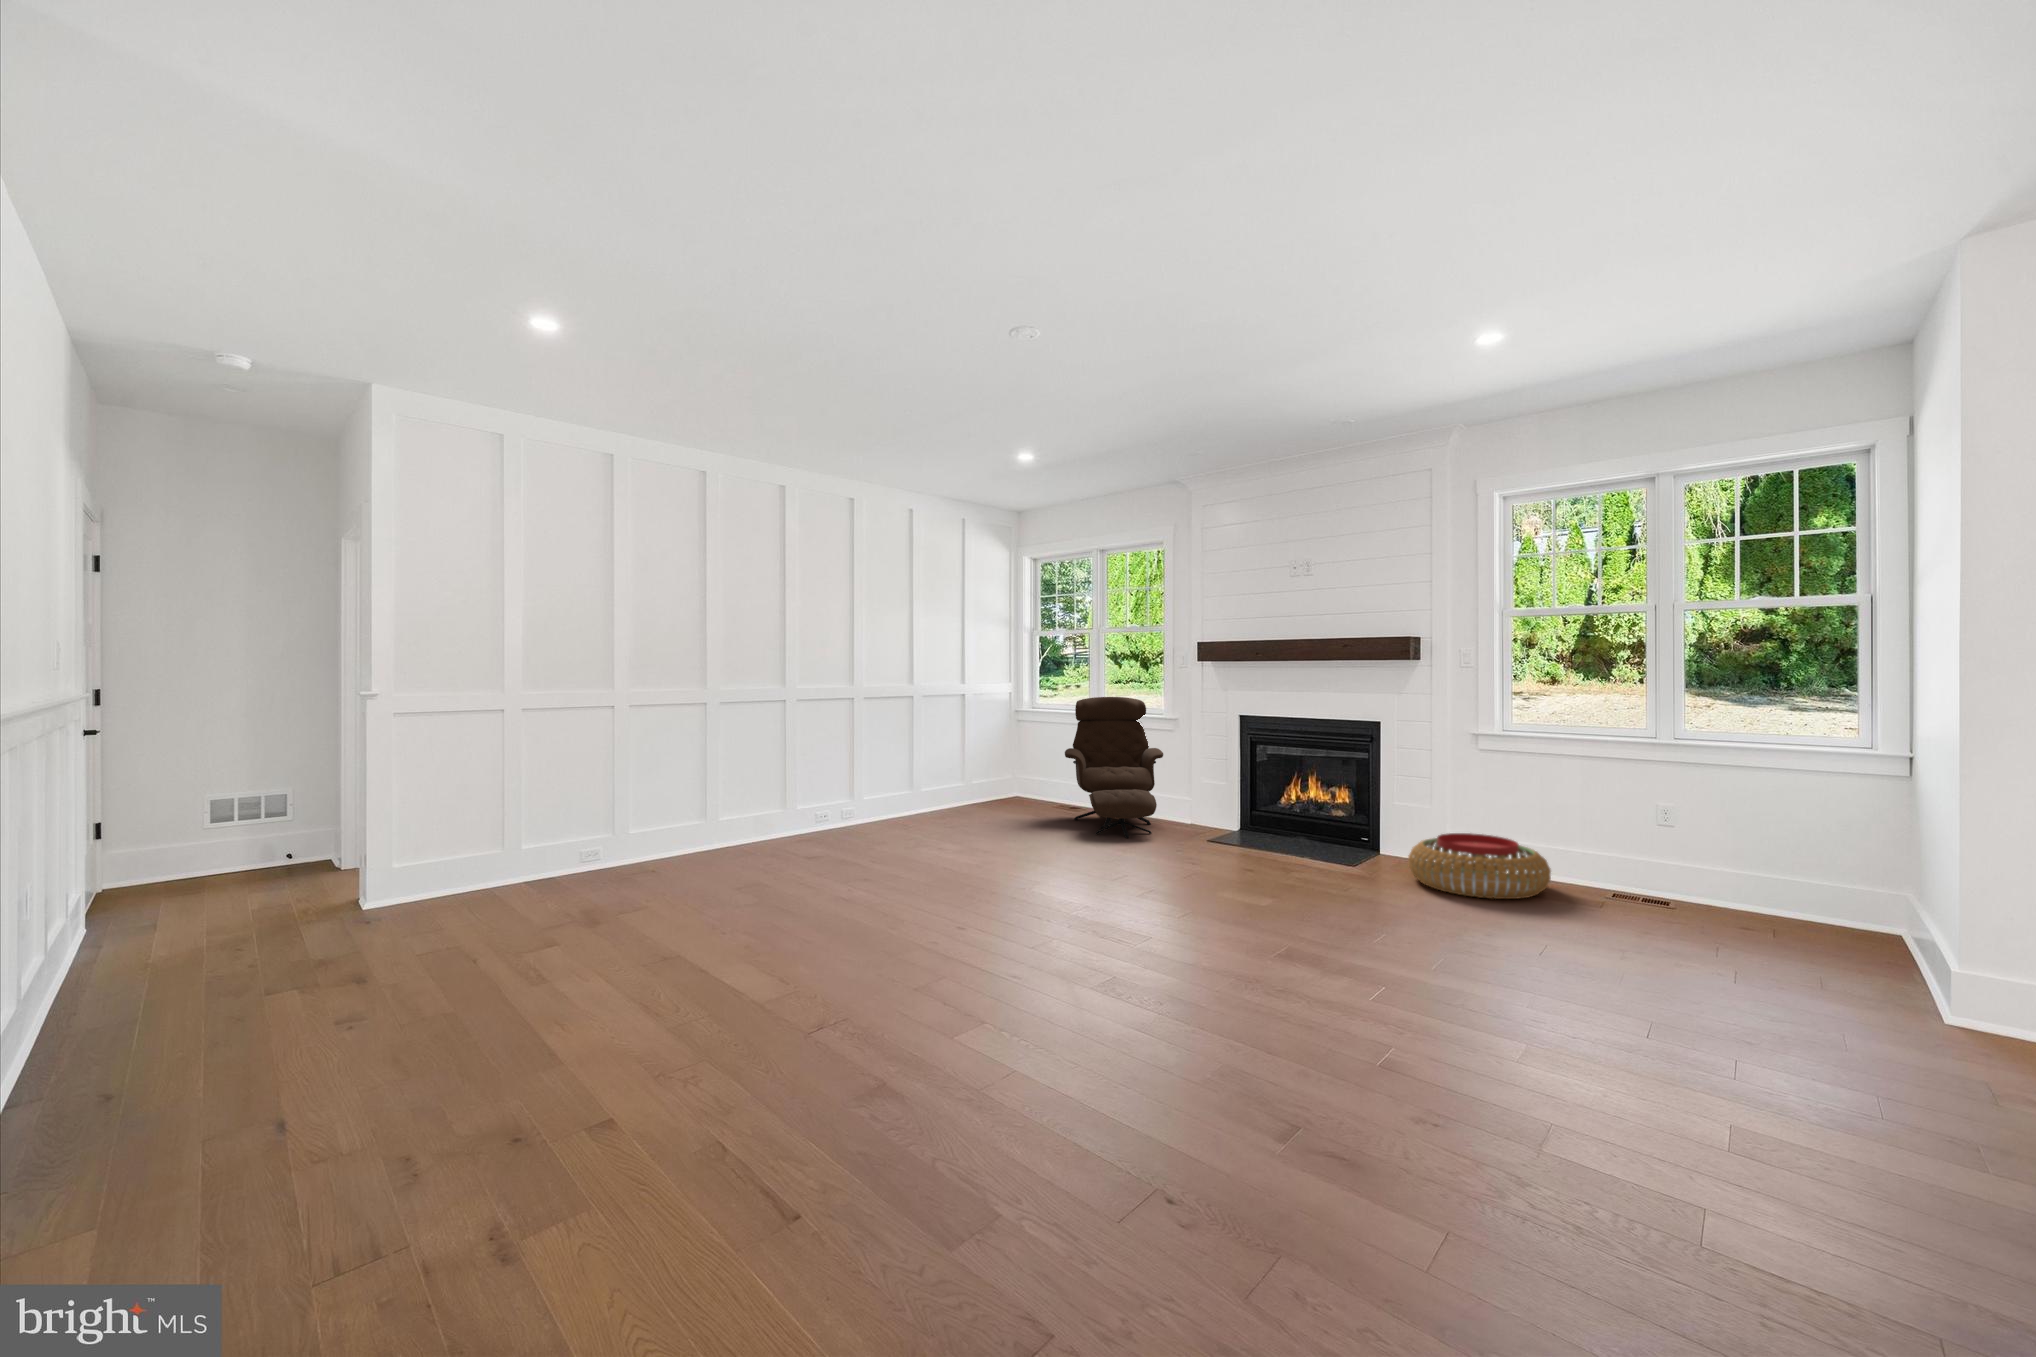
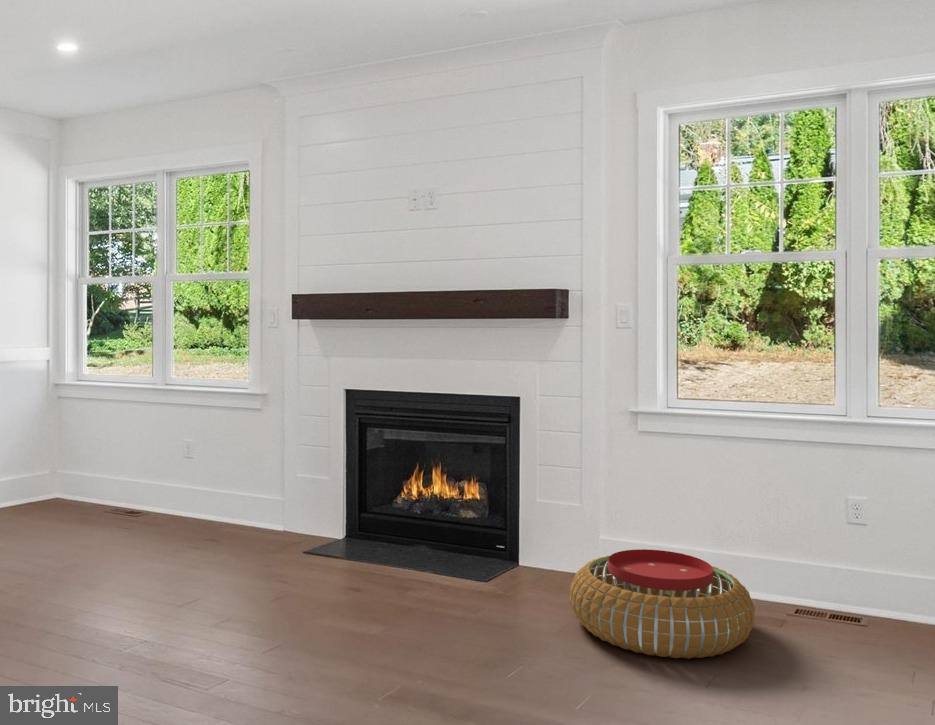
lounge chair: present [1065,697,1163,838] -> none [94,364,246,573]

